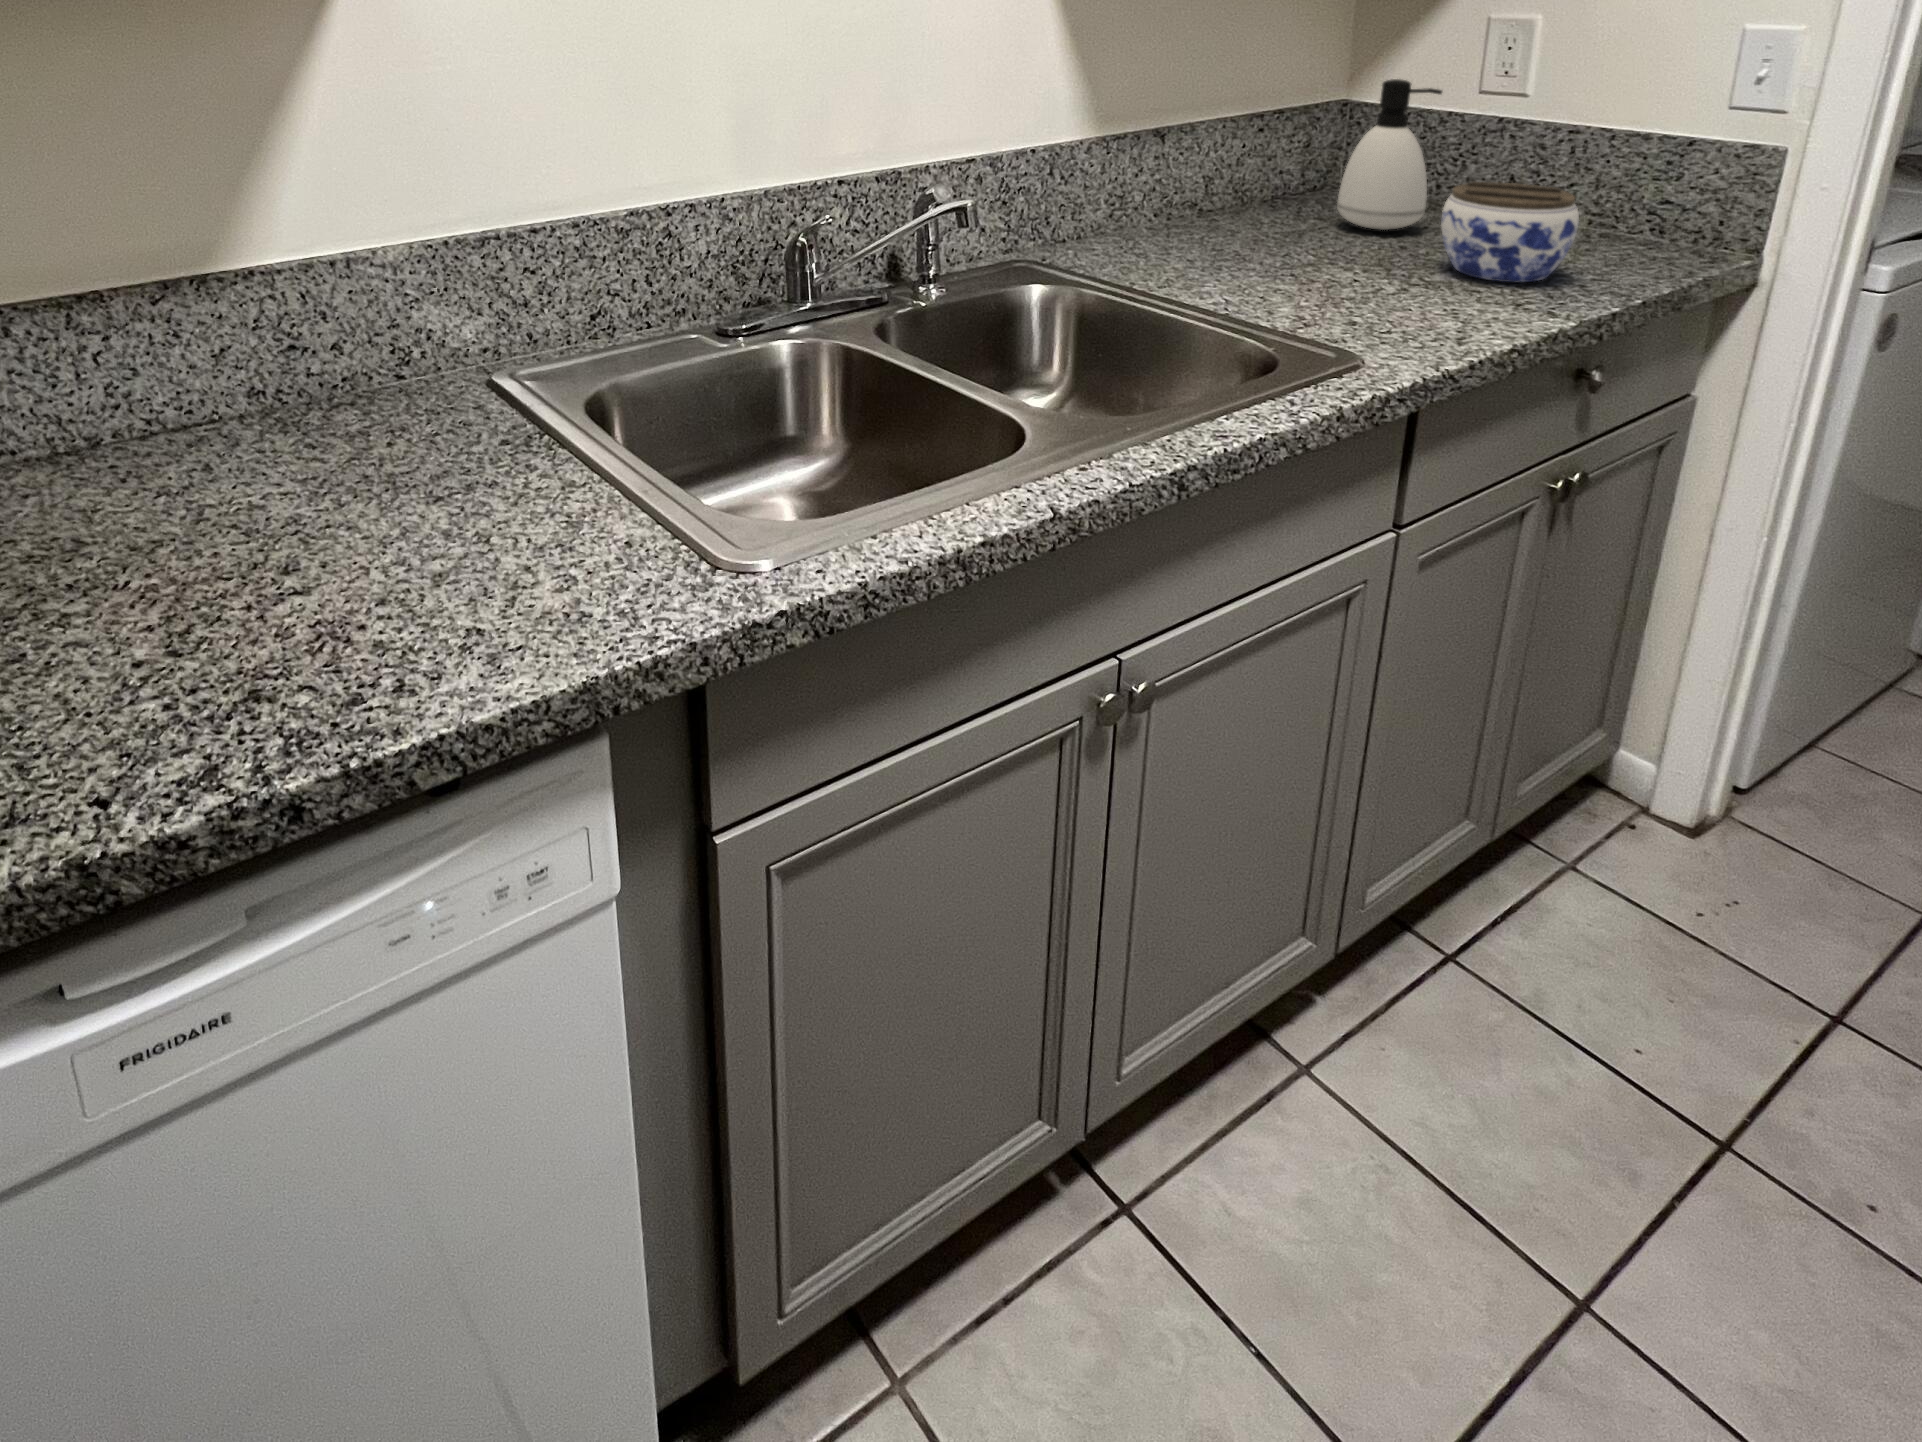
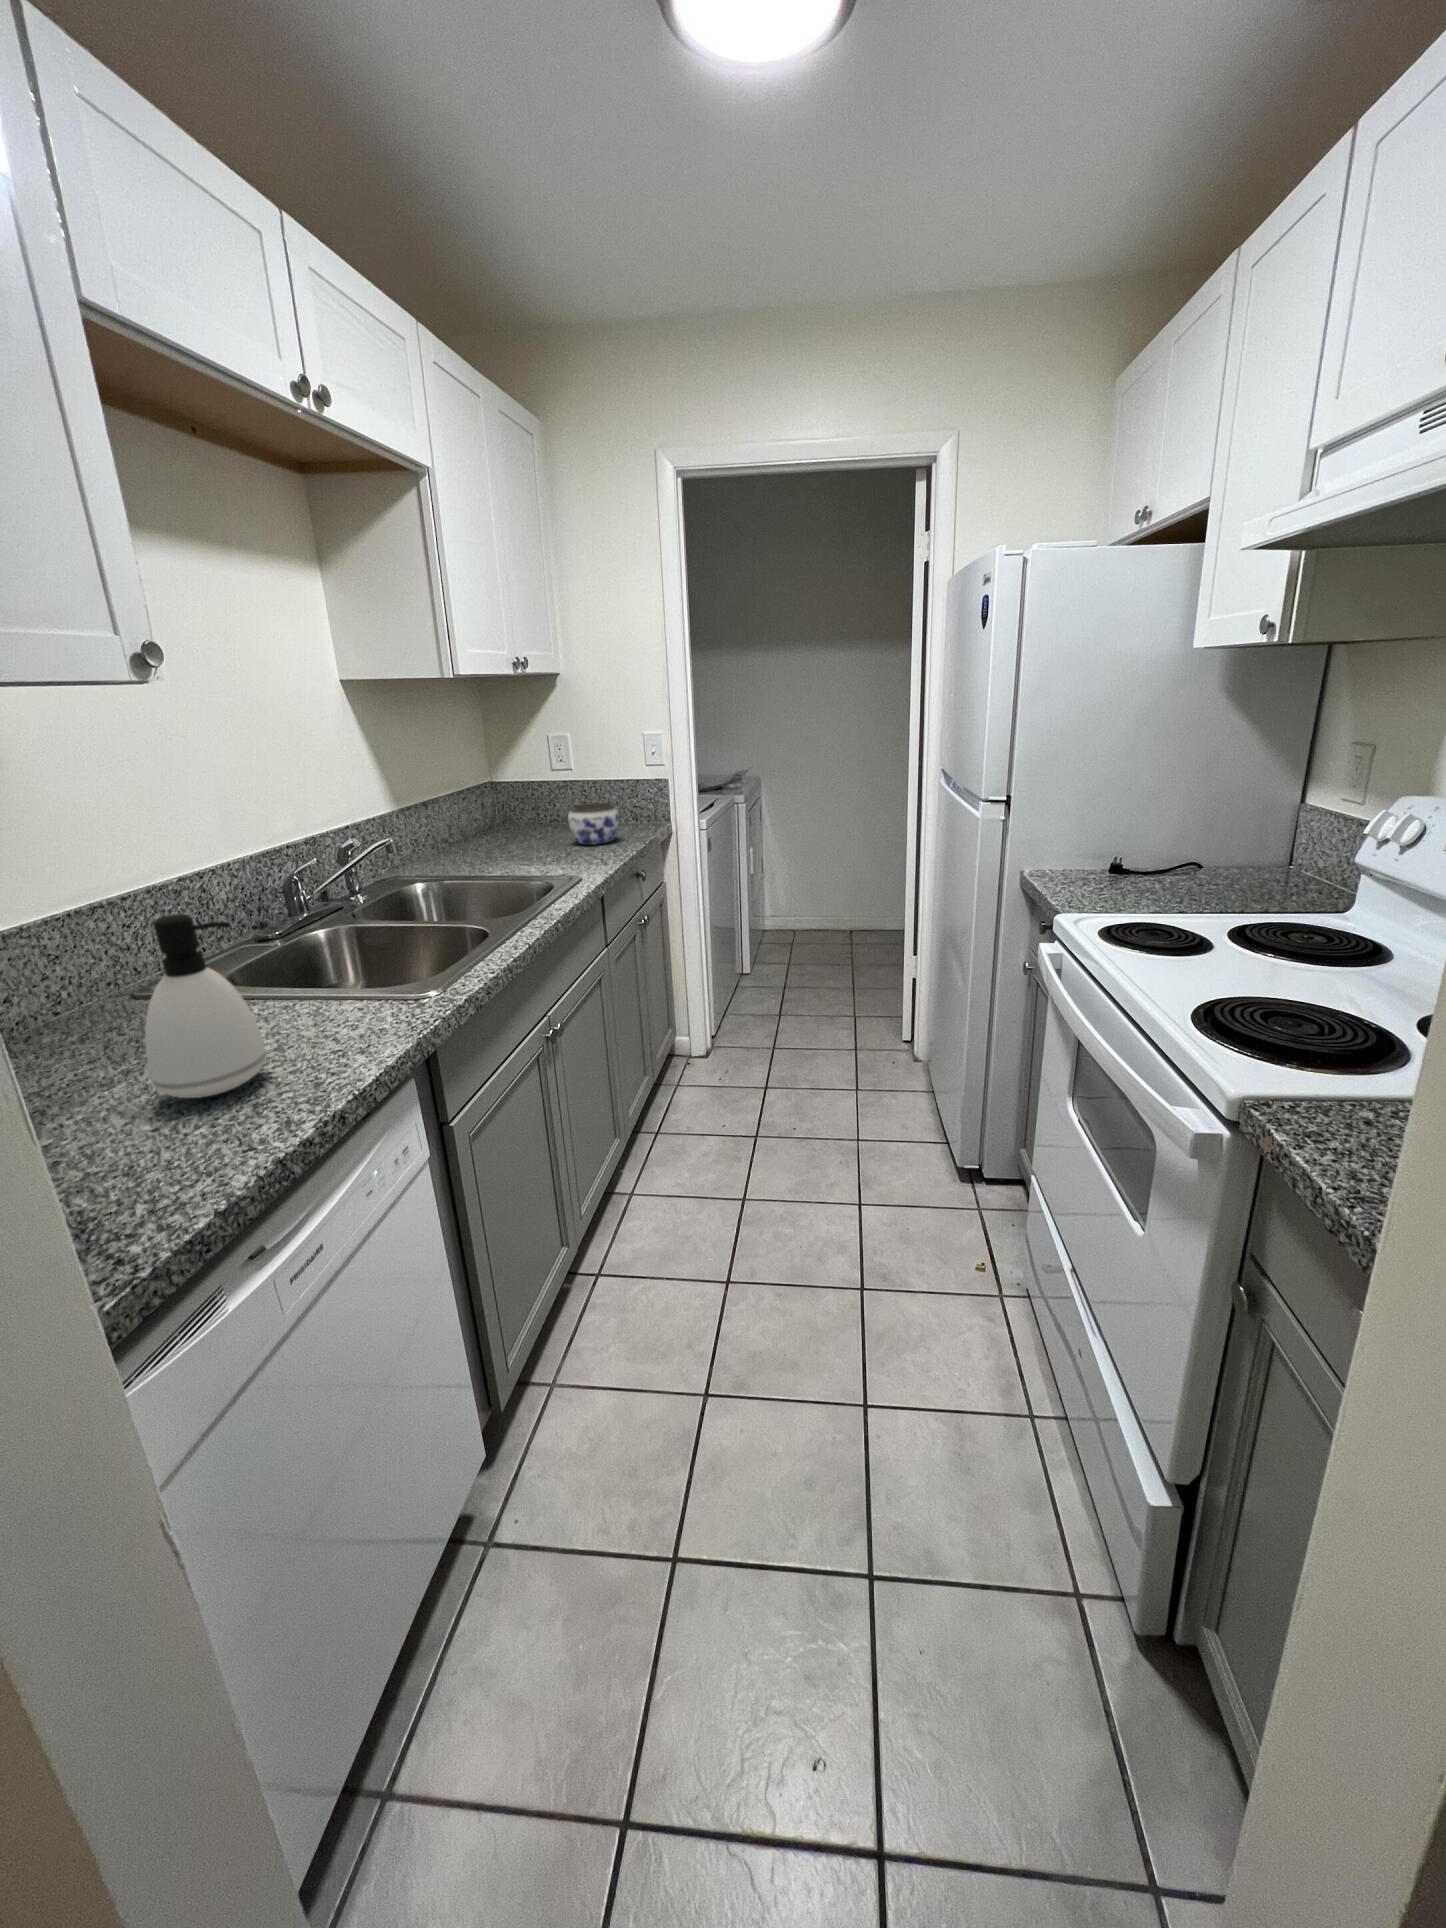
soap dispenser: present [1337,79,1442,230] -> present [145,914,266,1098]

